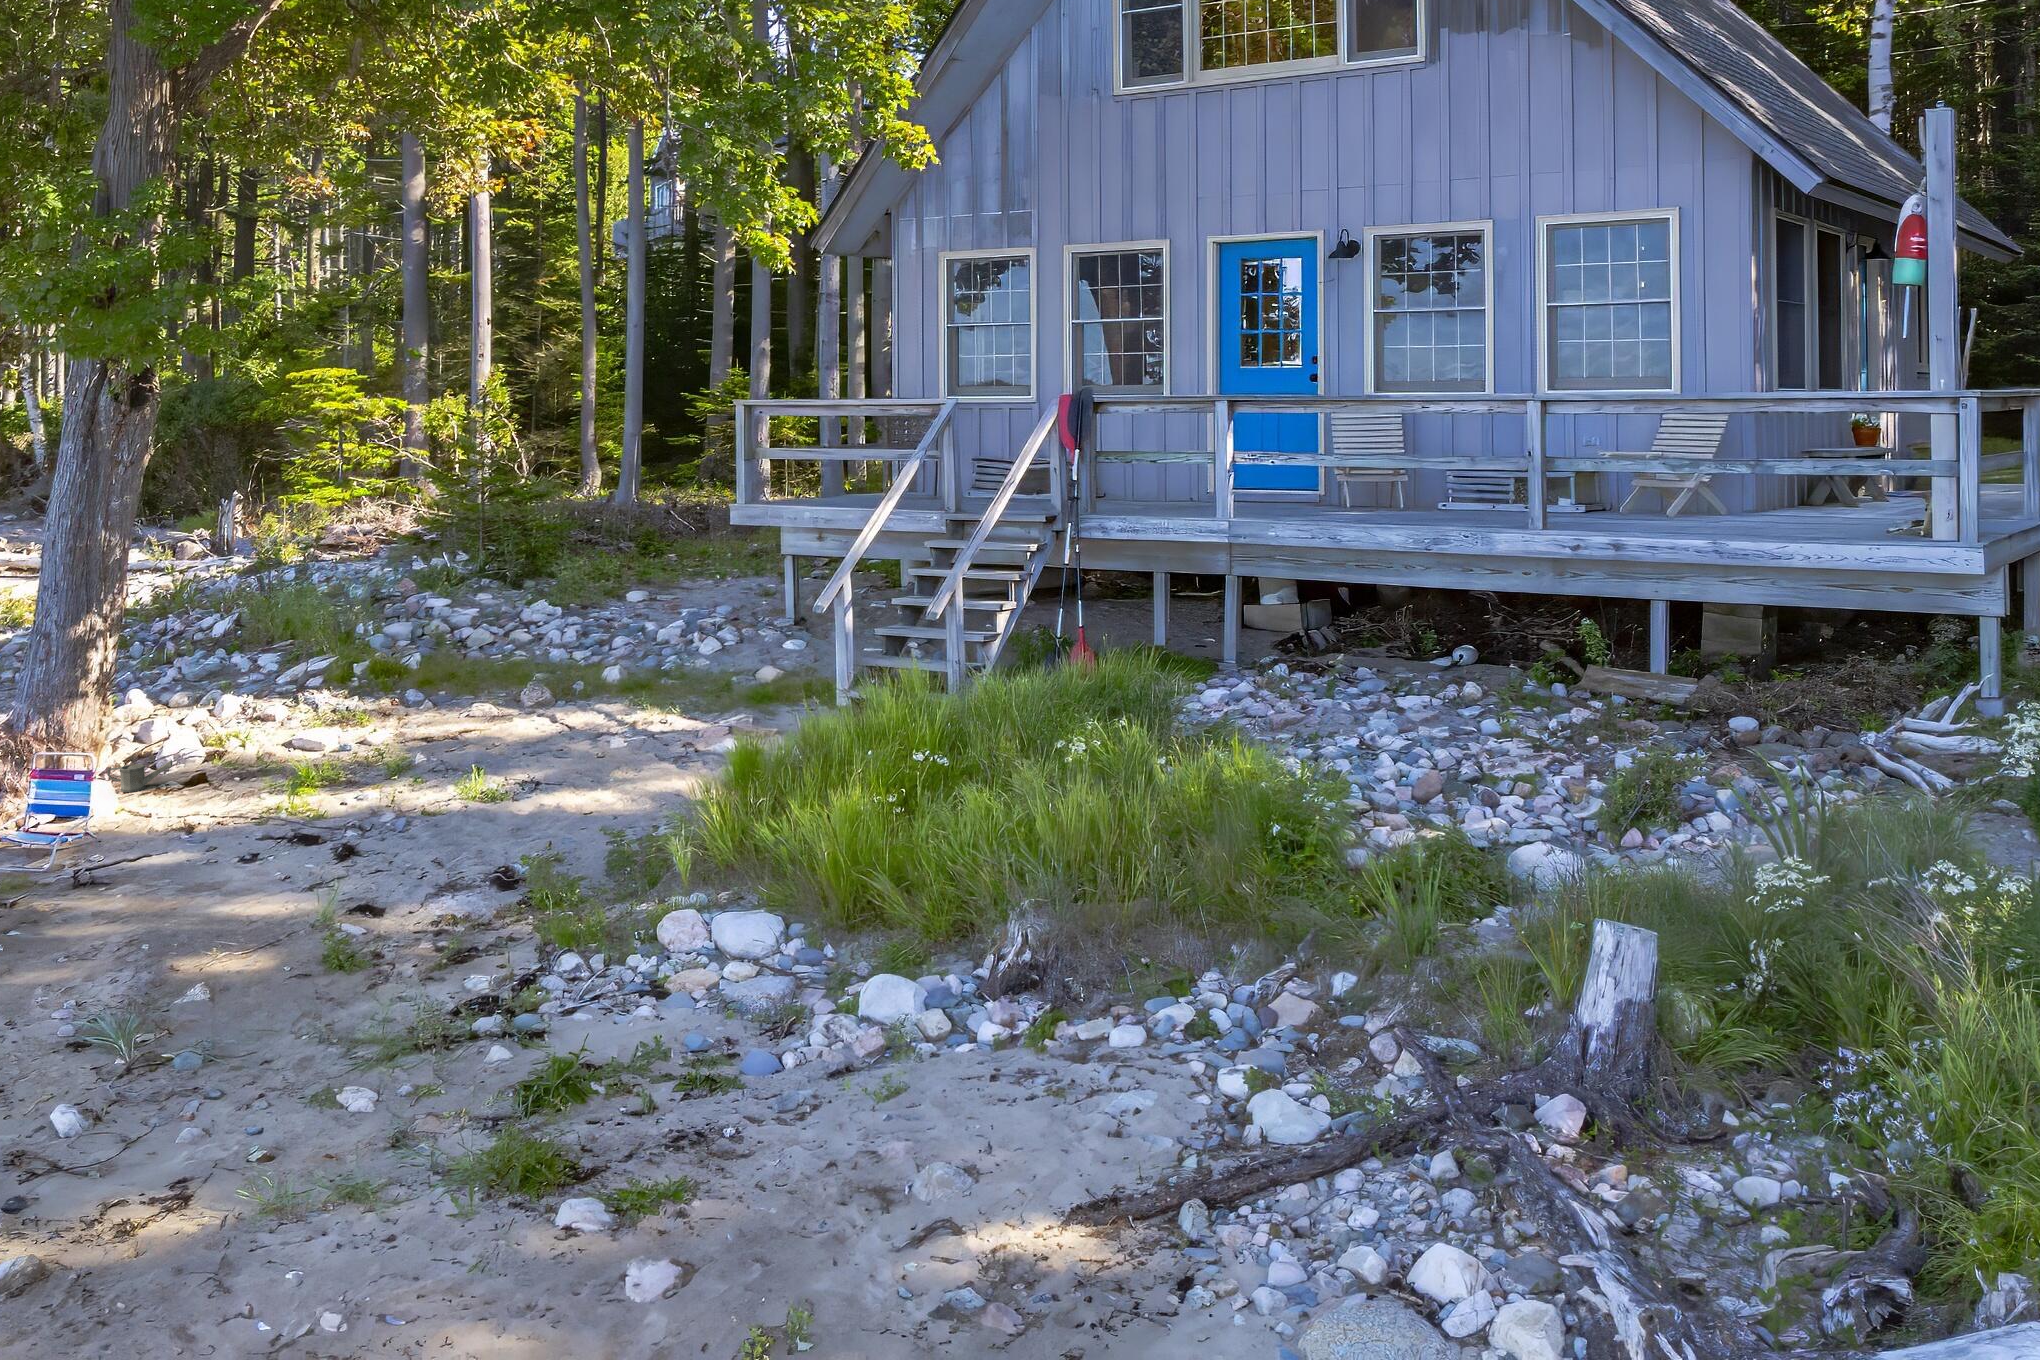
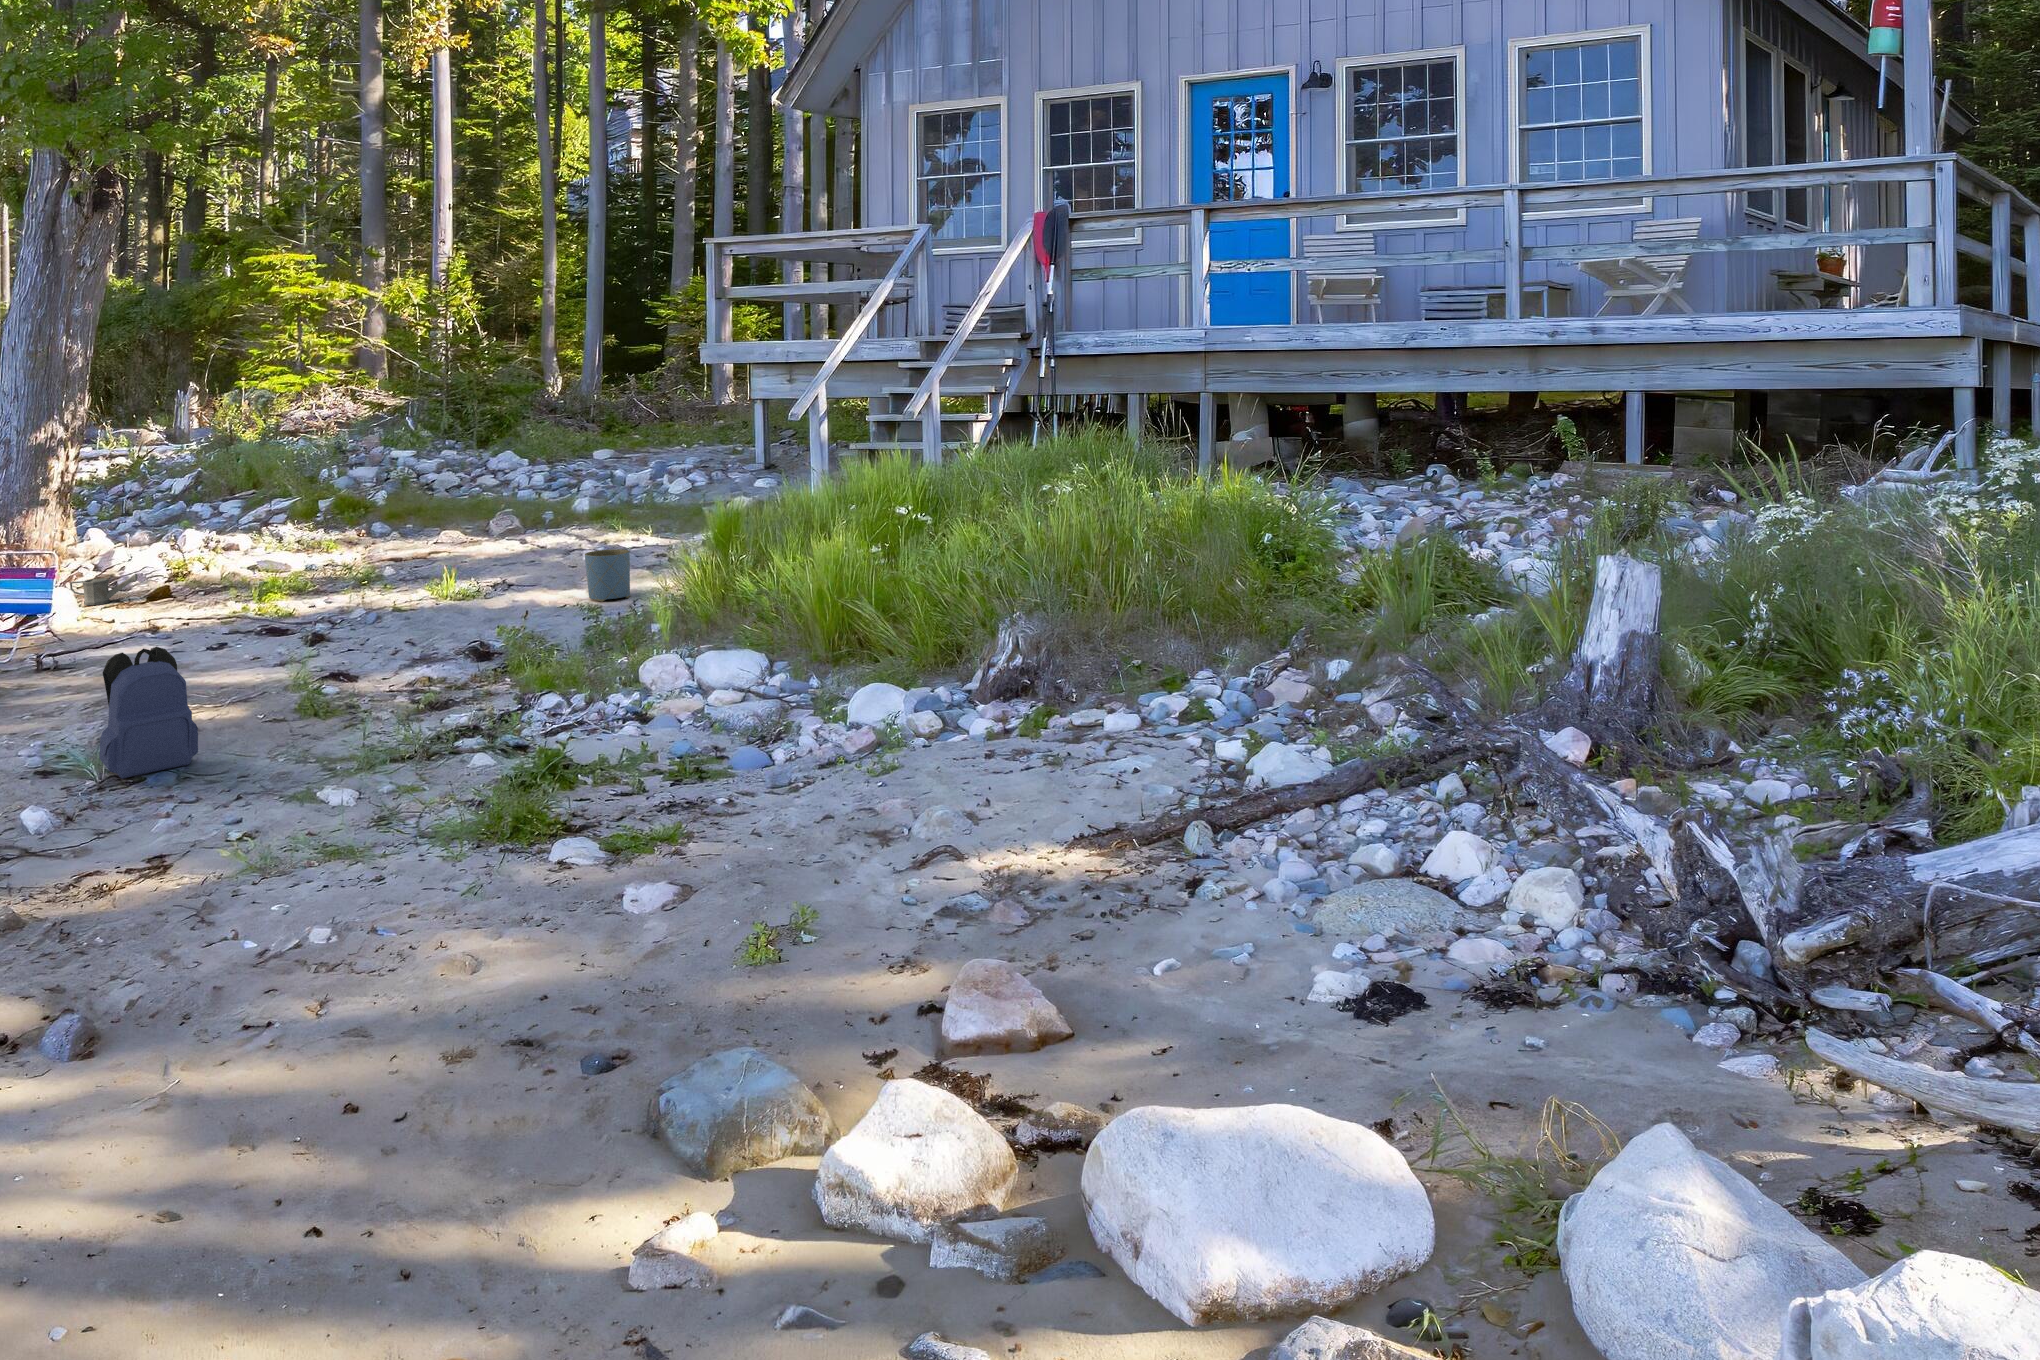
planter: none [606,755,650,811] -> present [585,549,630,602]
backpack: none [127,922,223,1058] -> present [99,647,198,779]

